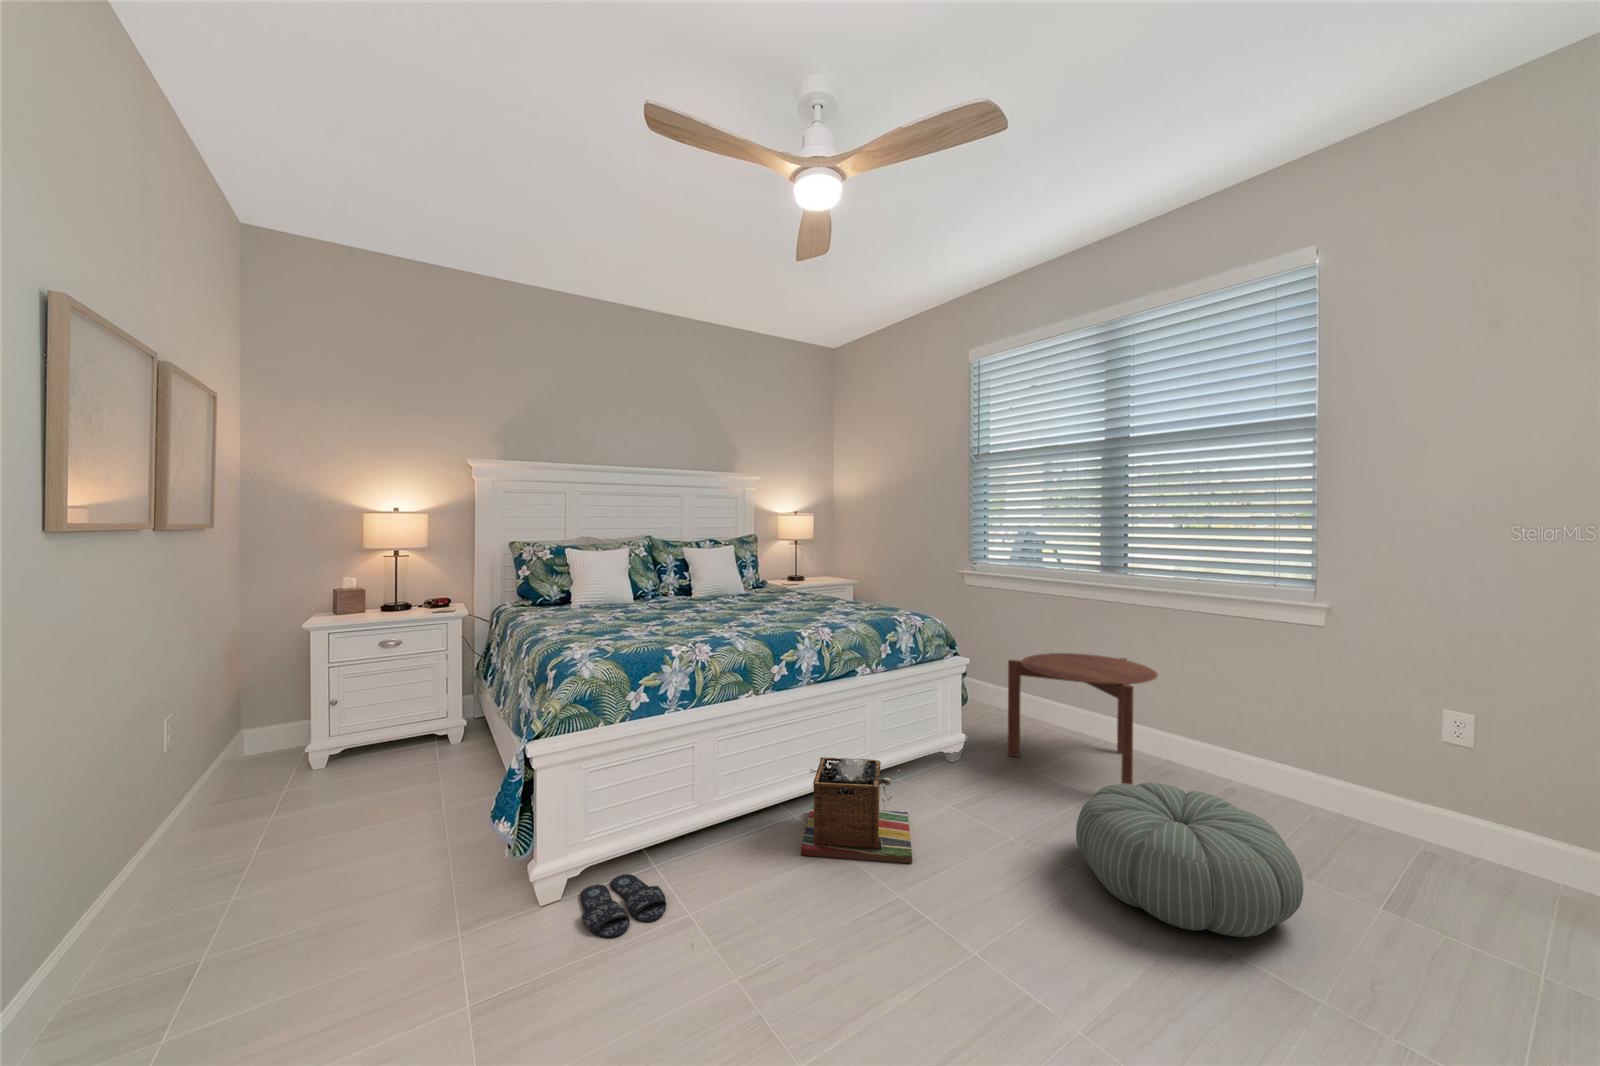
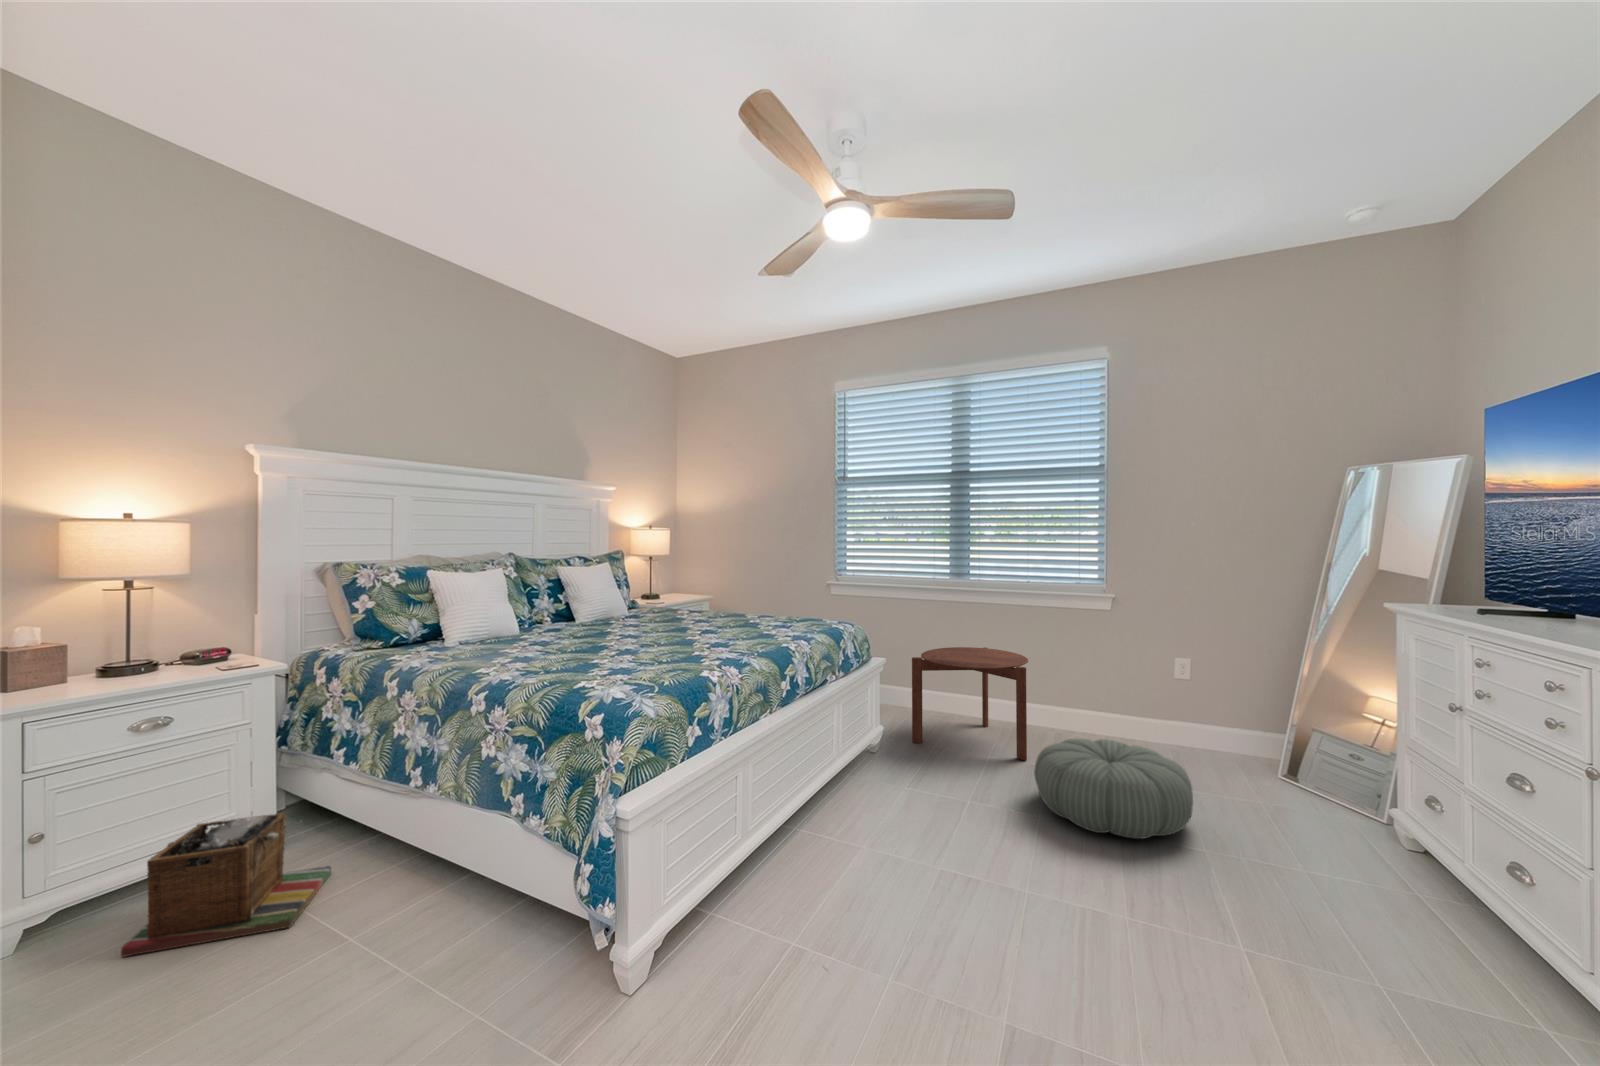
laundry basket: present [801,757,912,863] -> present [121,813,331,957]
slippers: present [581,874,666,937] -> none [665,933,777,1001]

